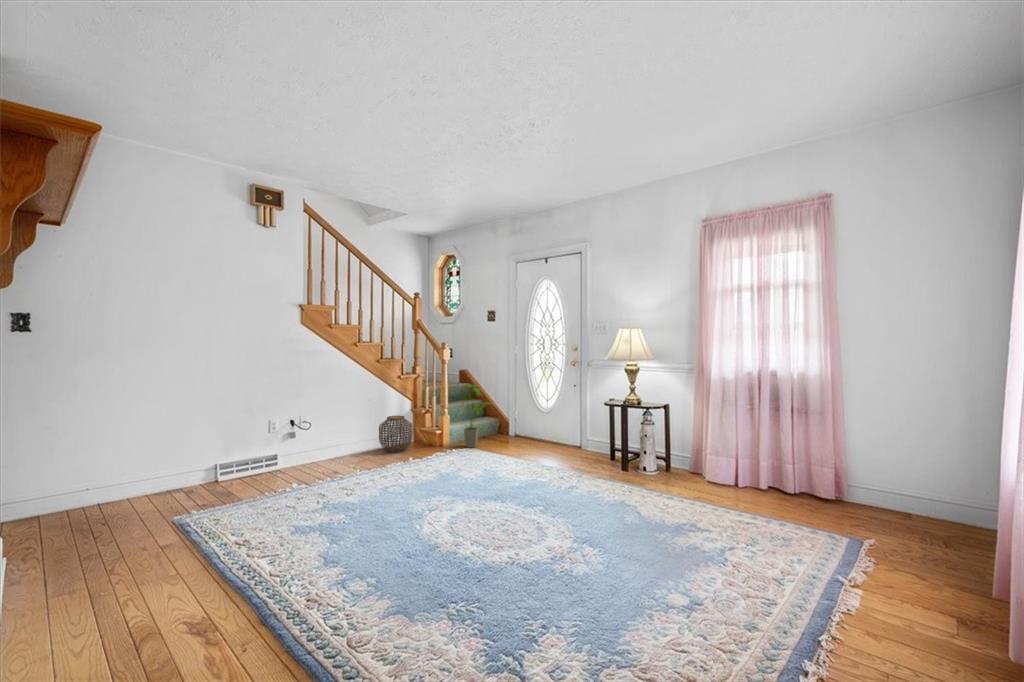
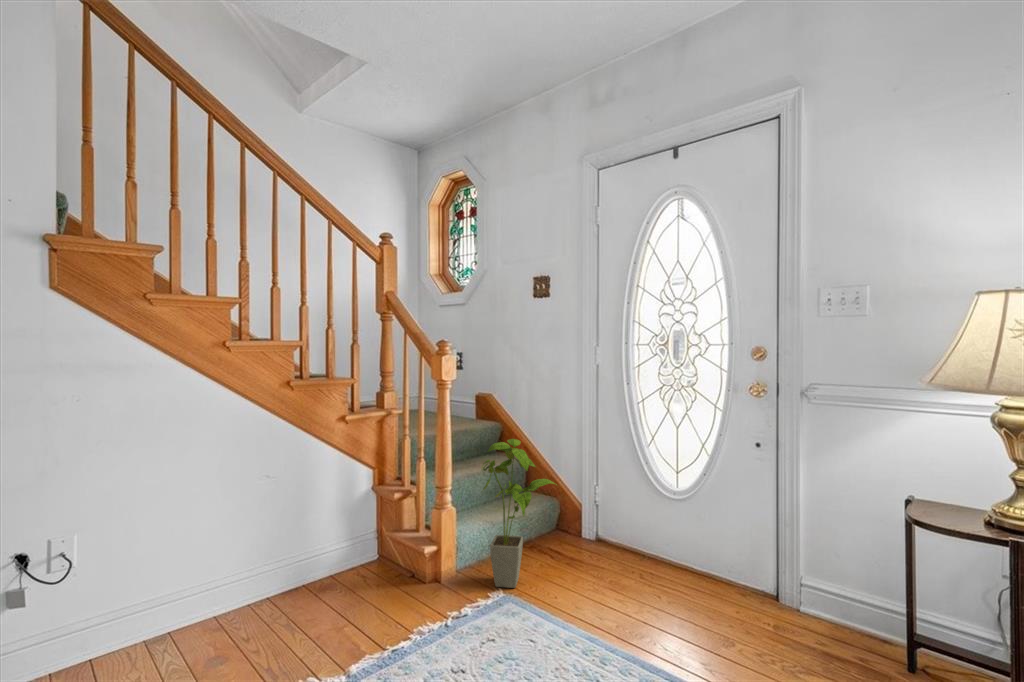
woven basket: present [379,415,413,453] -> none [285,512,368,610]

